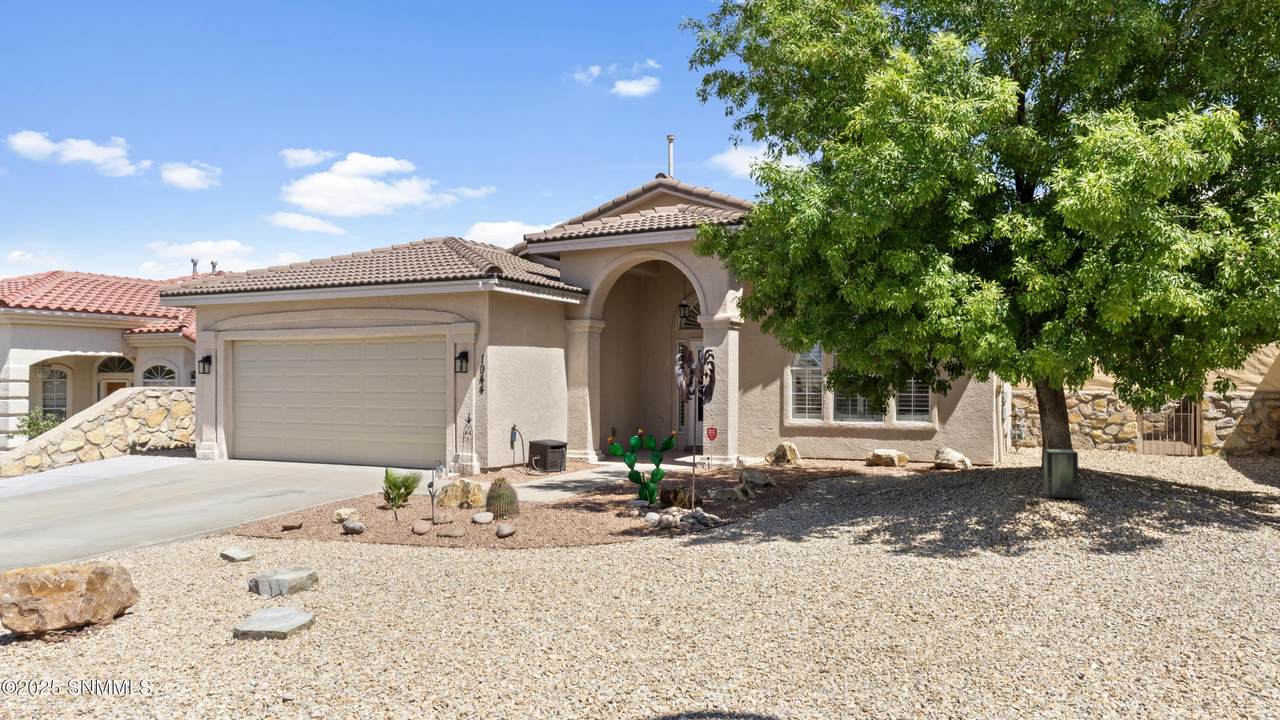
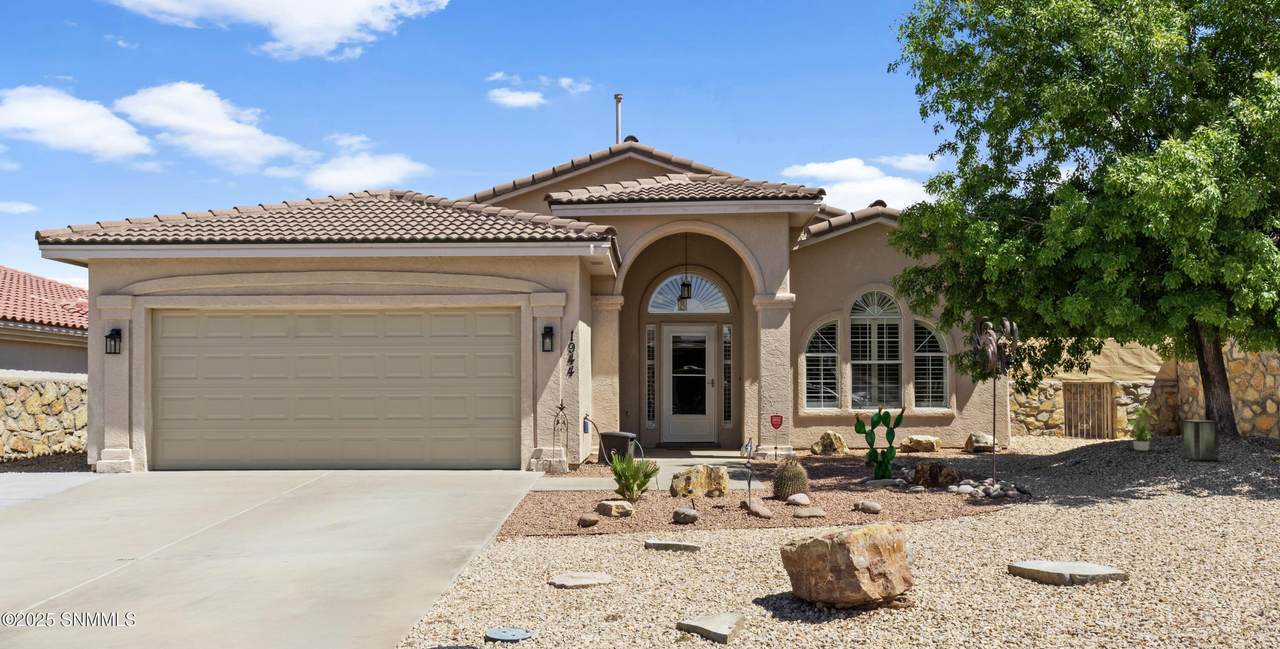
potted plant: none [1009,430,1043,481] -> present [1125,407,1157,451]

